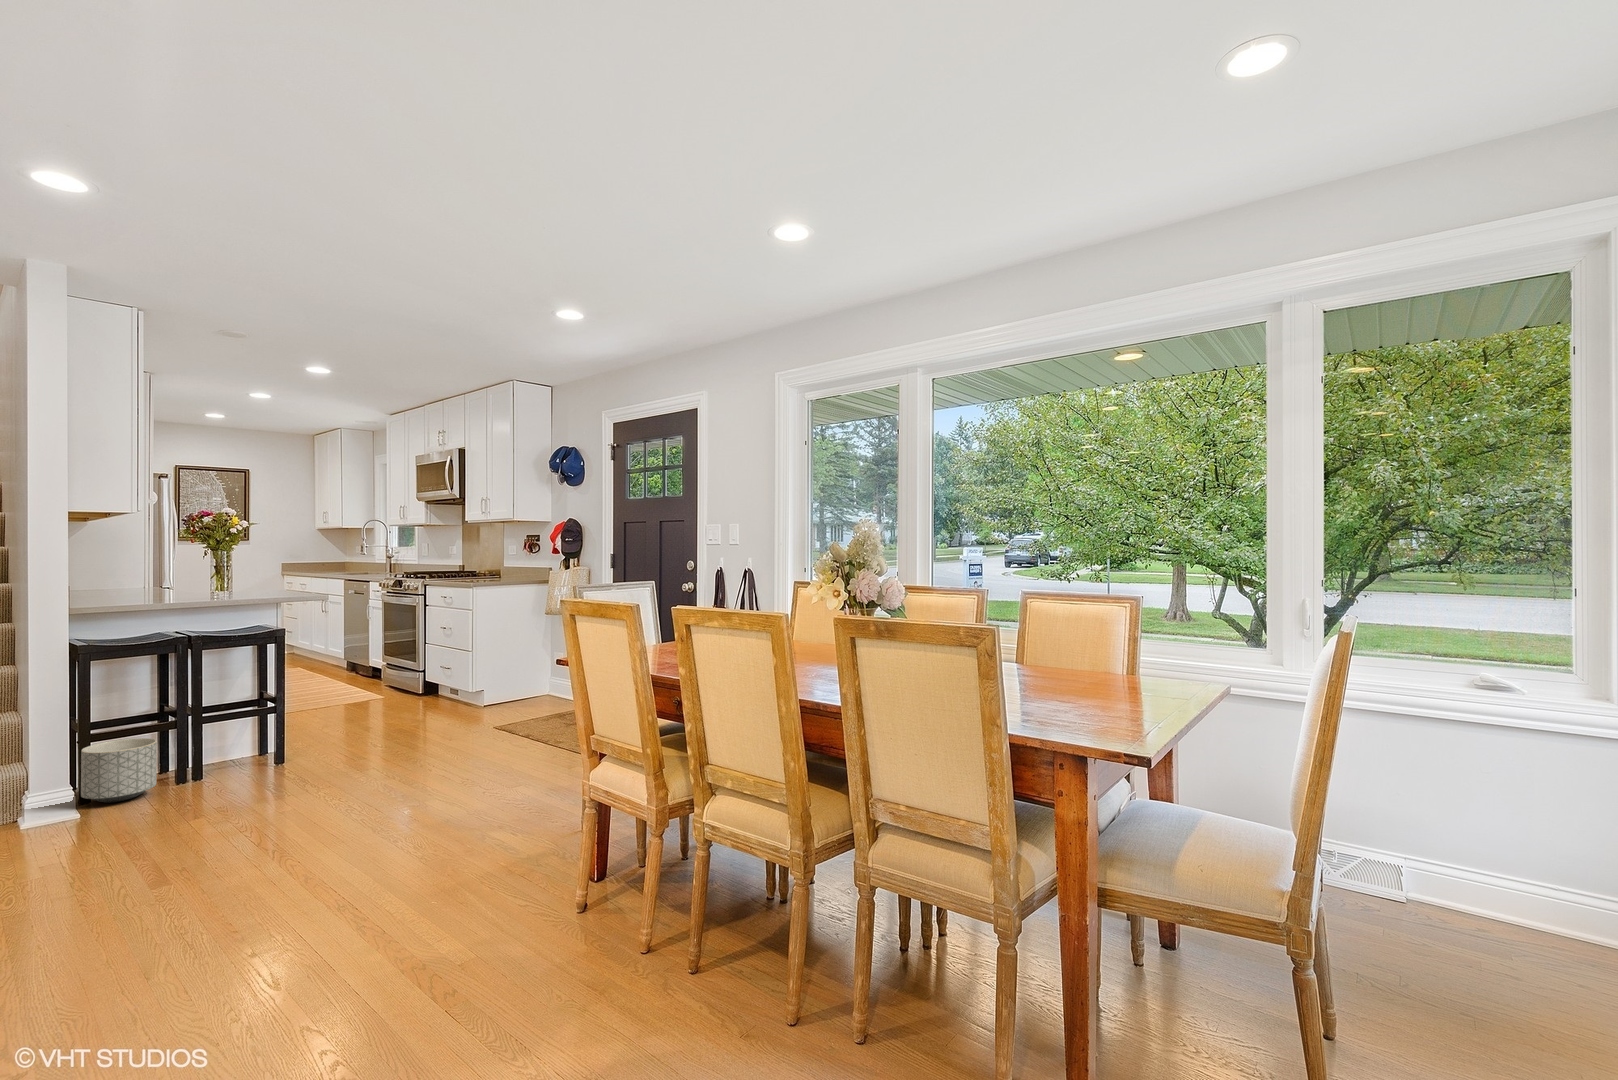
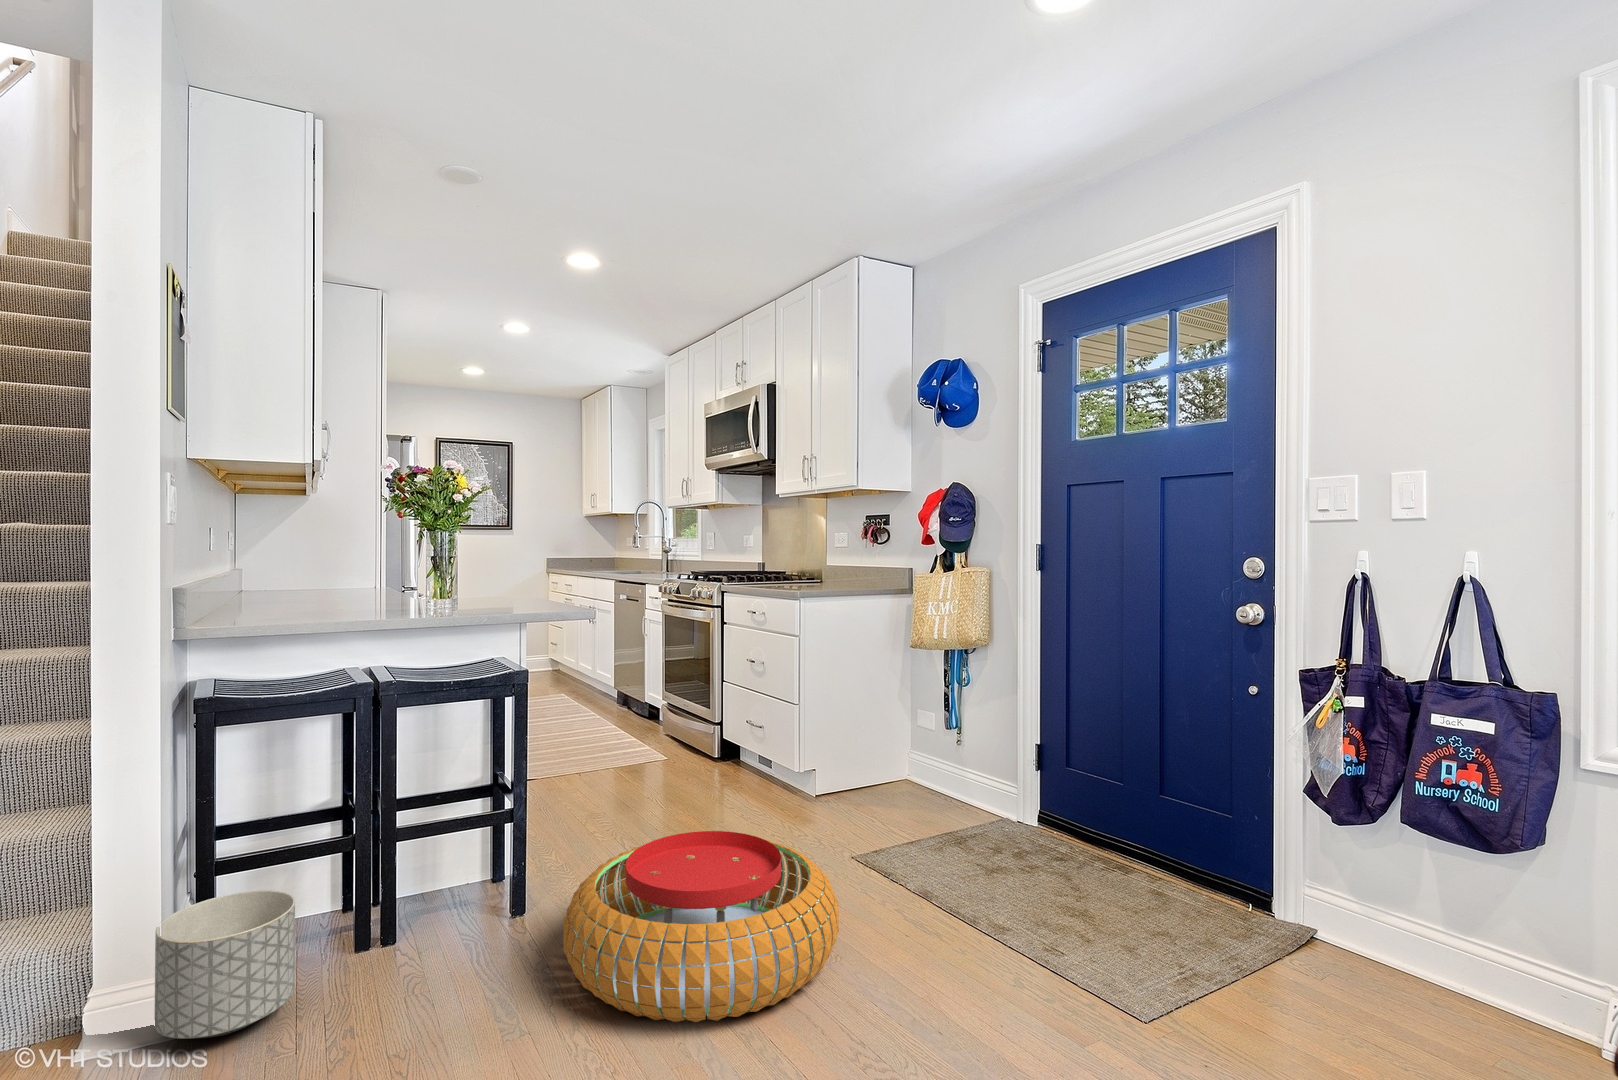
pouf: none [310,706,463,778] -> present [563,831,839,1022]

